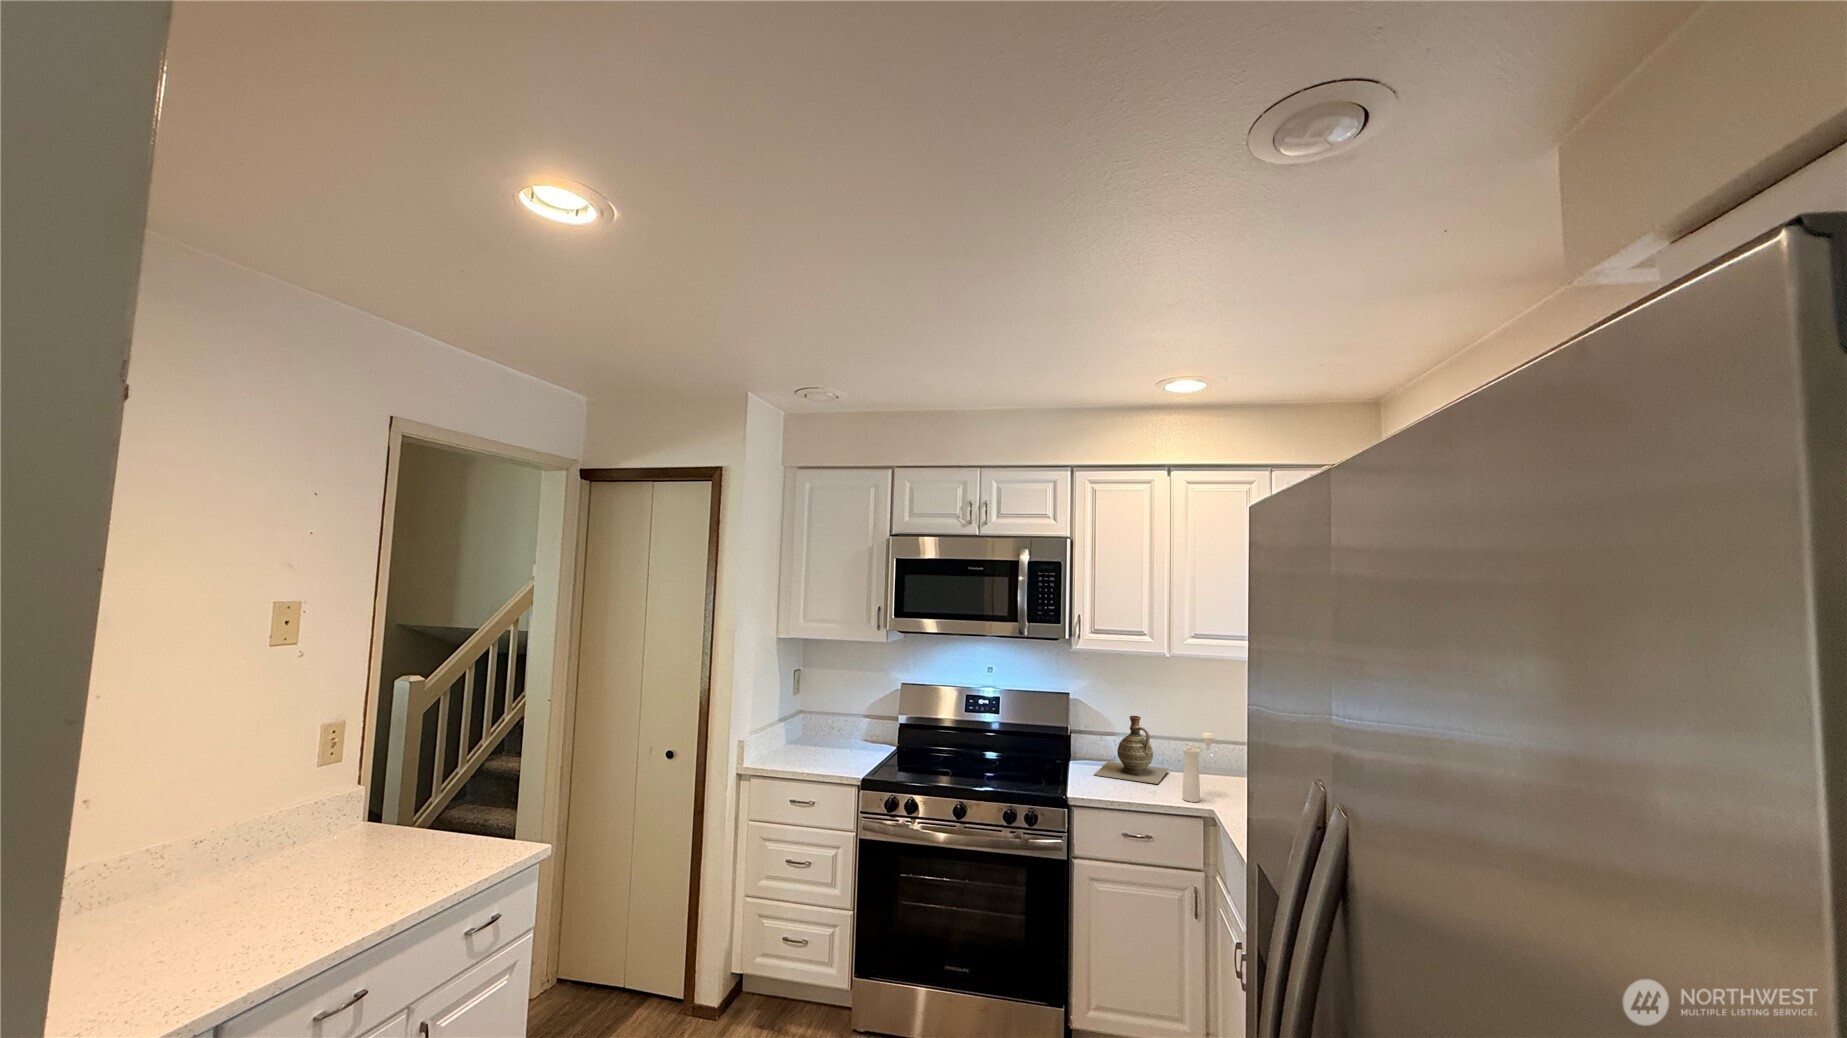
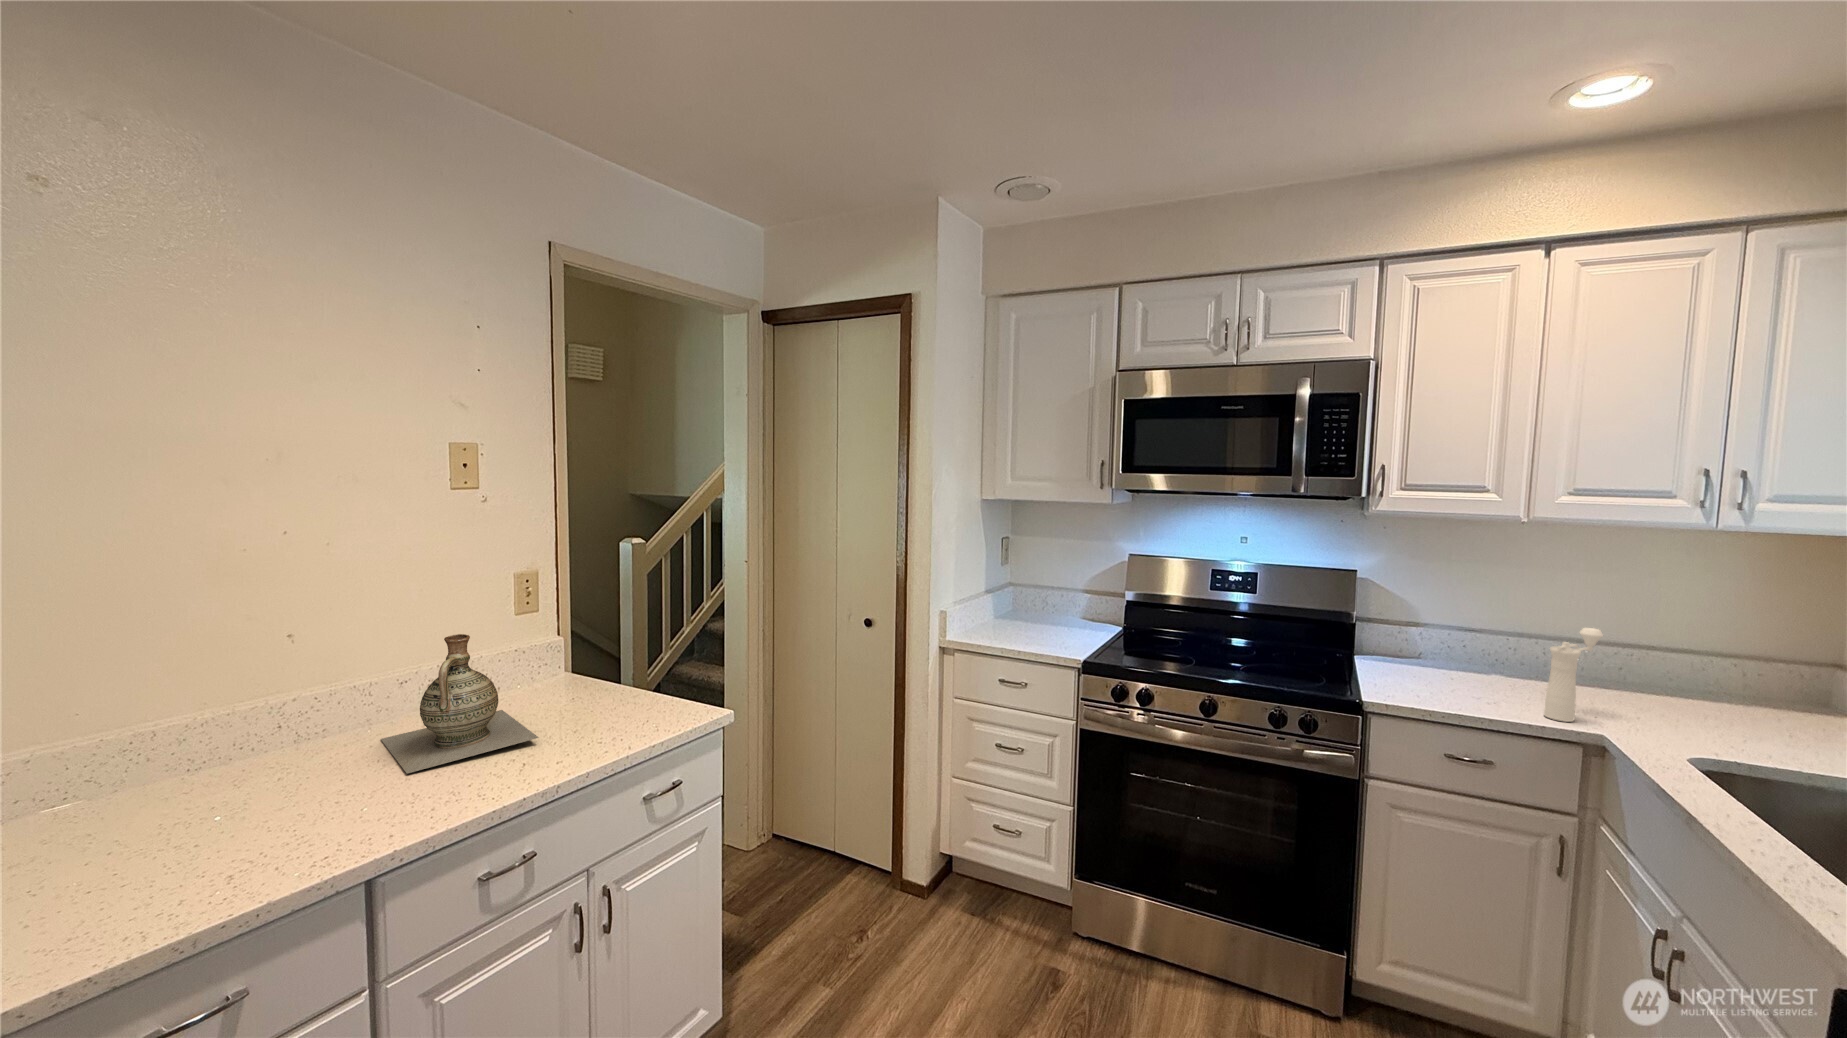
ceramic jug: present [1094,716,1169,784] -> present [381,634,539,774]

